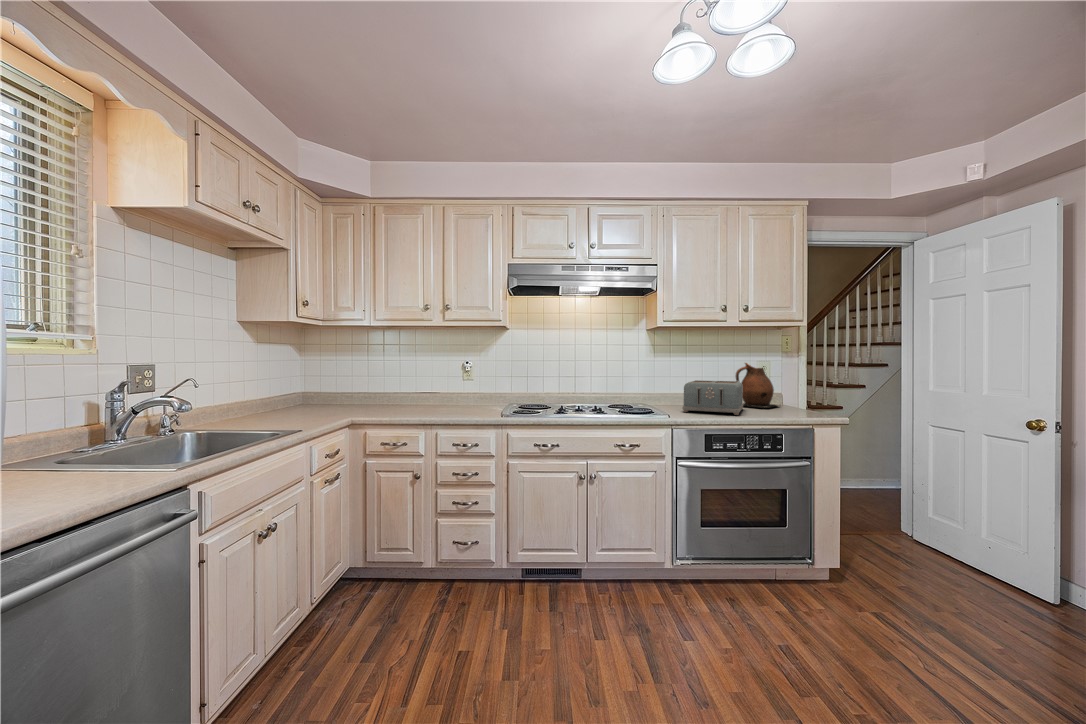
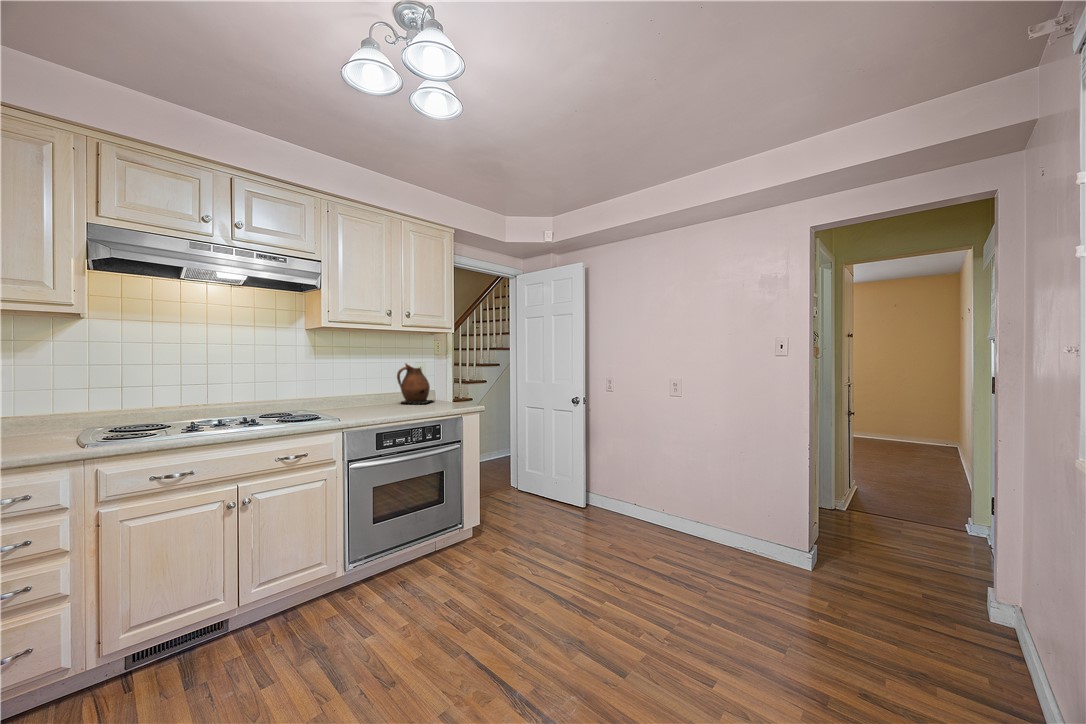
toaster: present [682,380,743,415] -> none [350,381,406,414]

